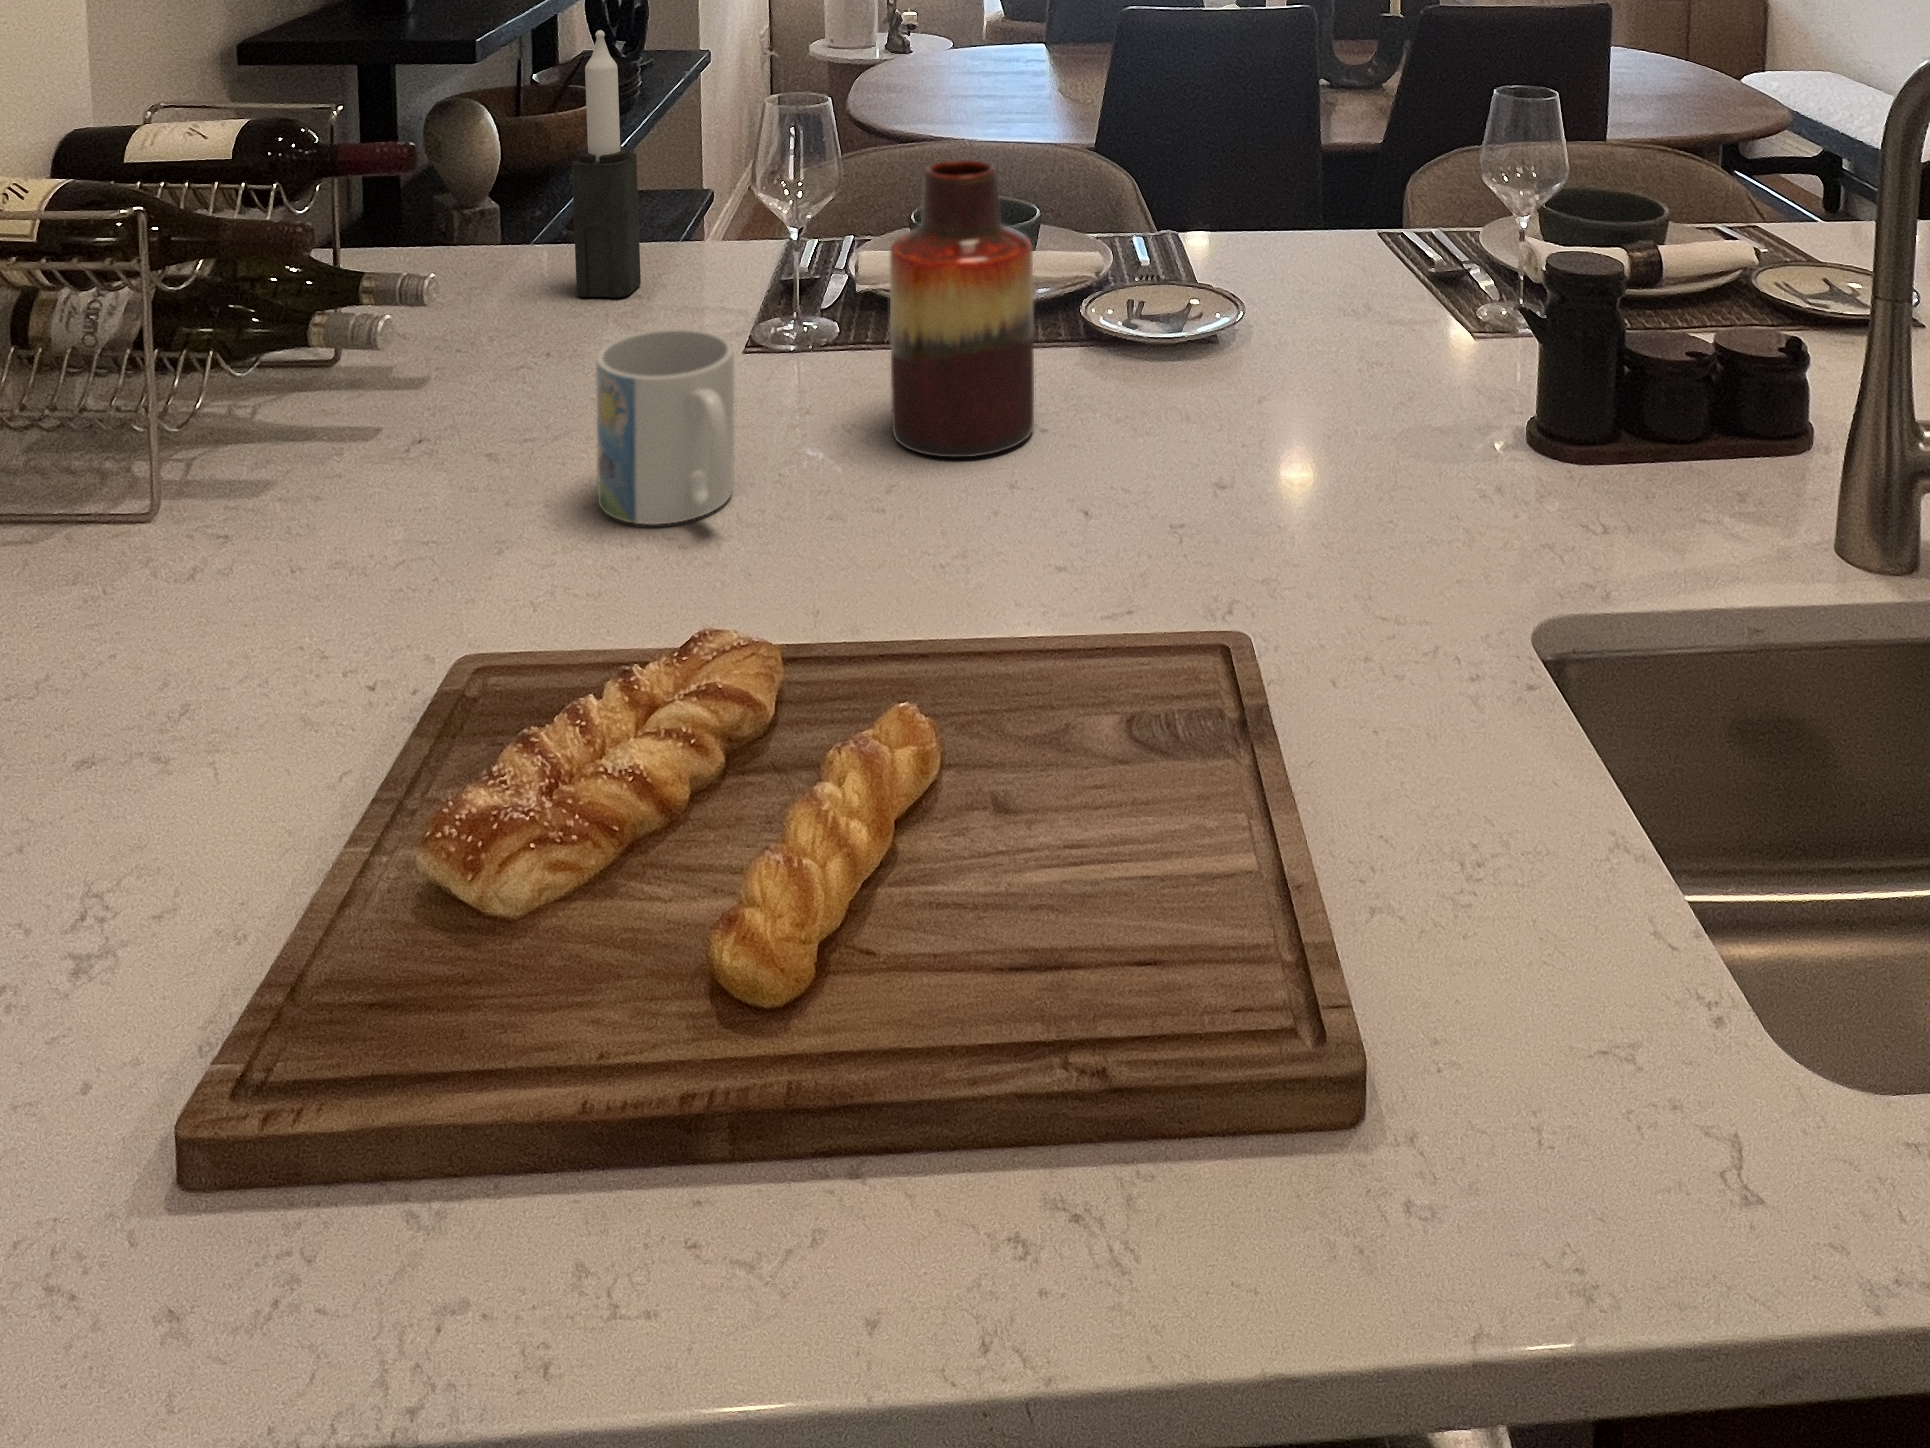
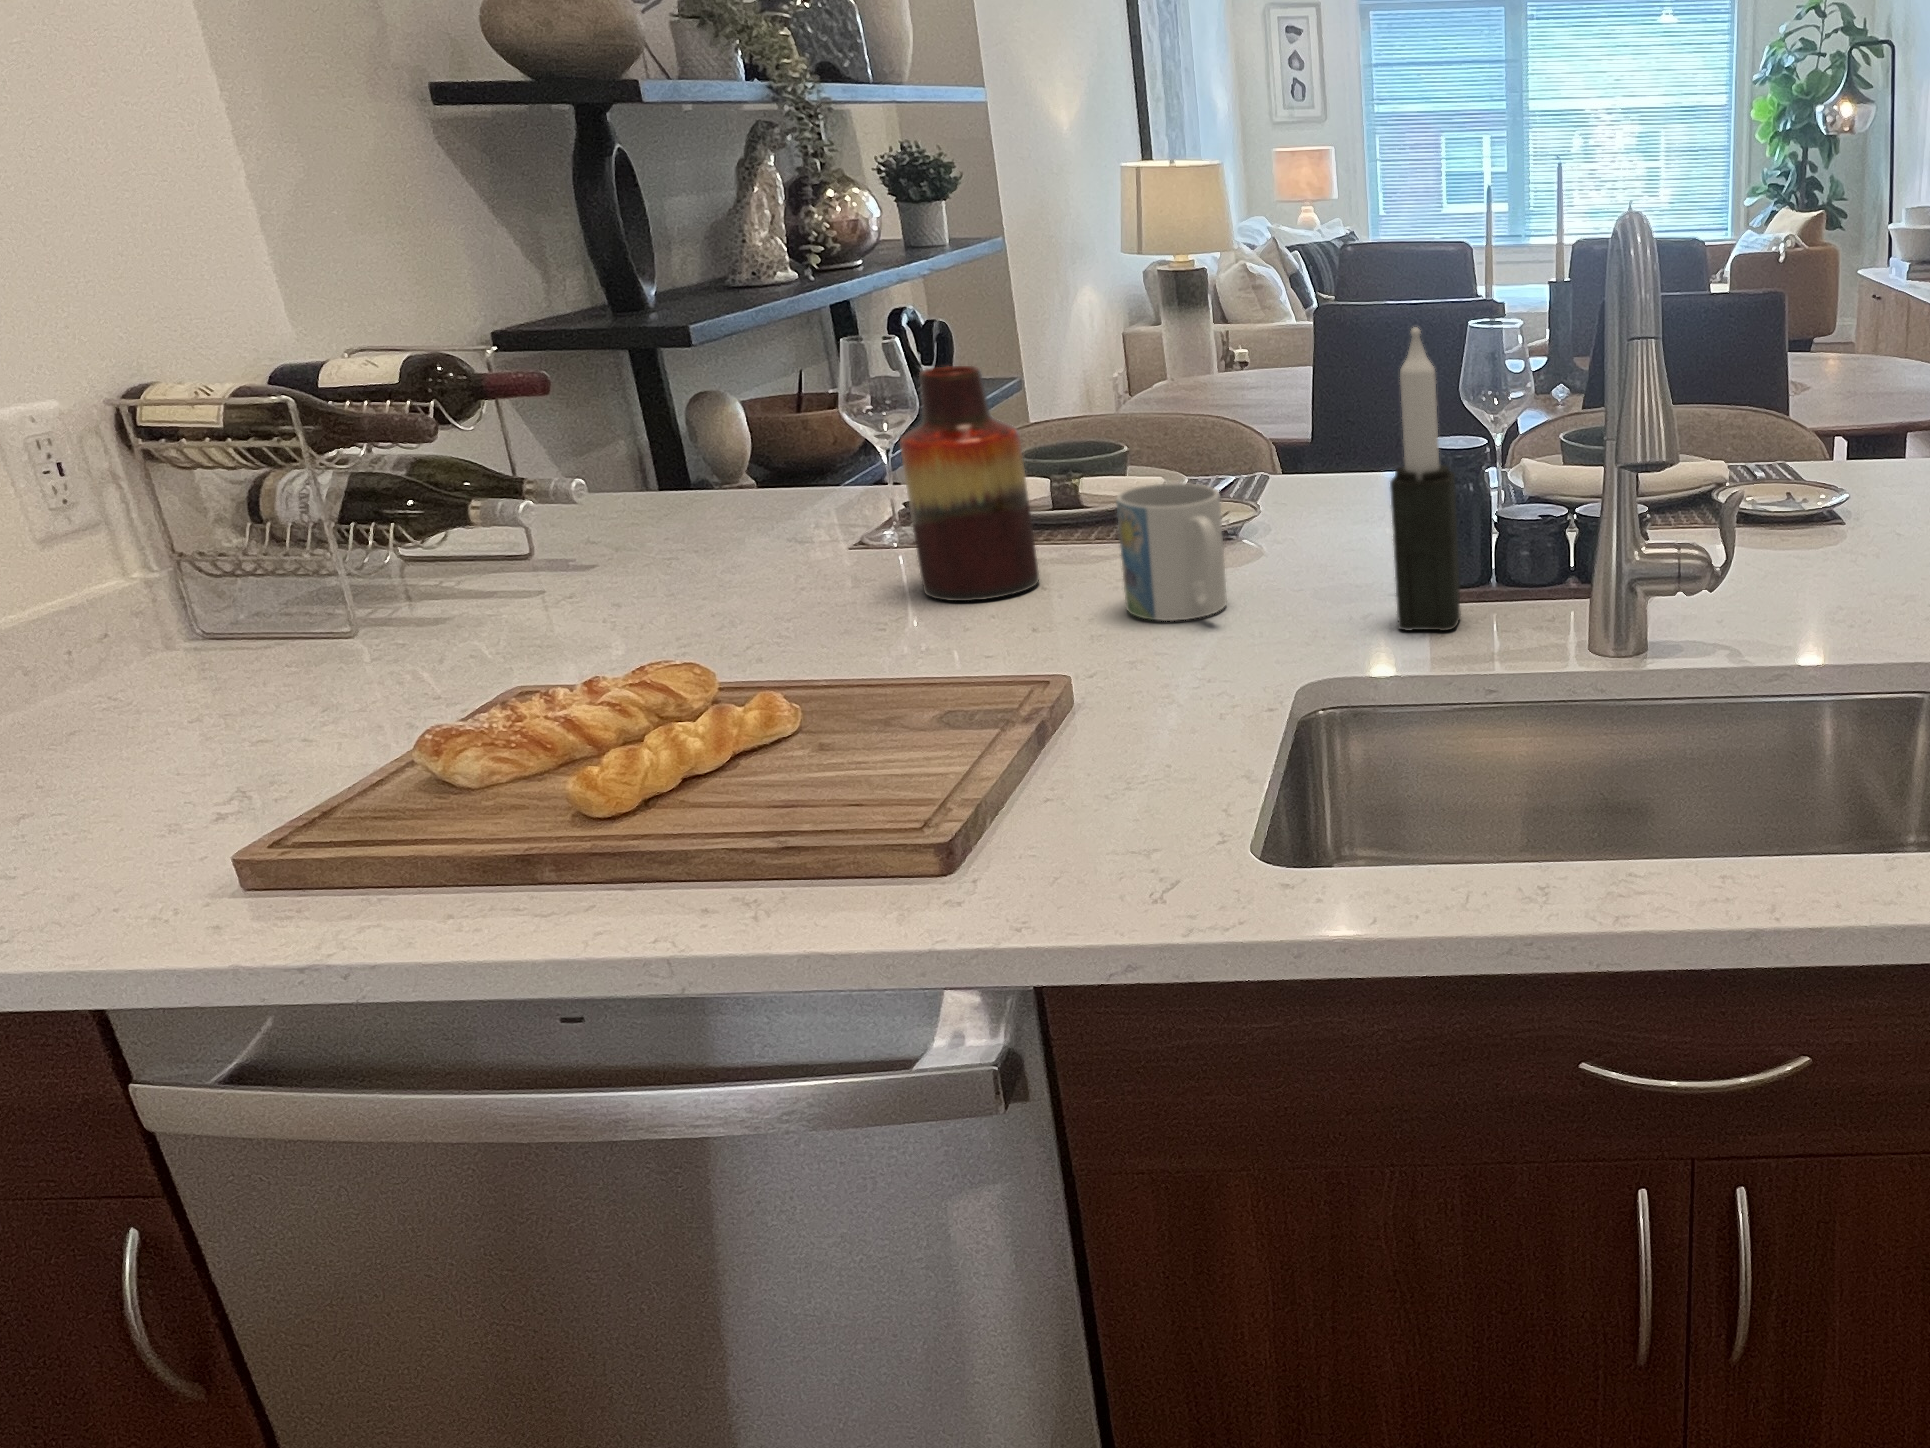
candle: present [572,30,641,298] -> present [1390,327,1460,631]
mug: present [596,329,734,524] -> present [1116,483,1227,621]

